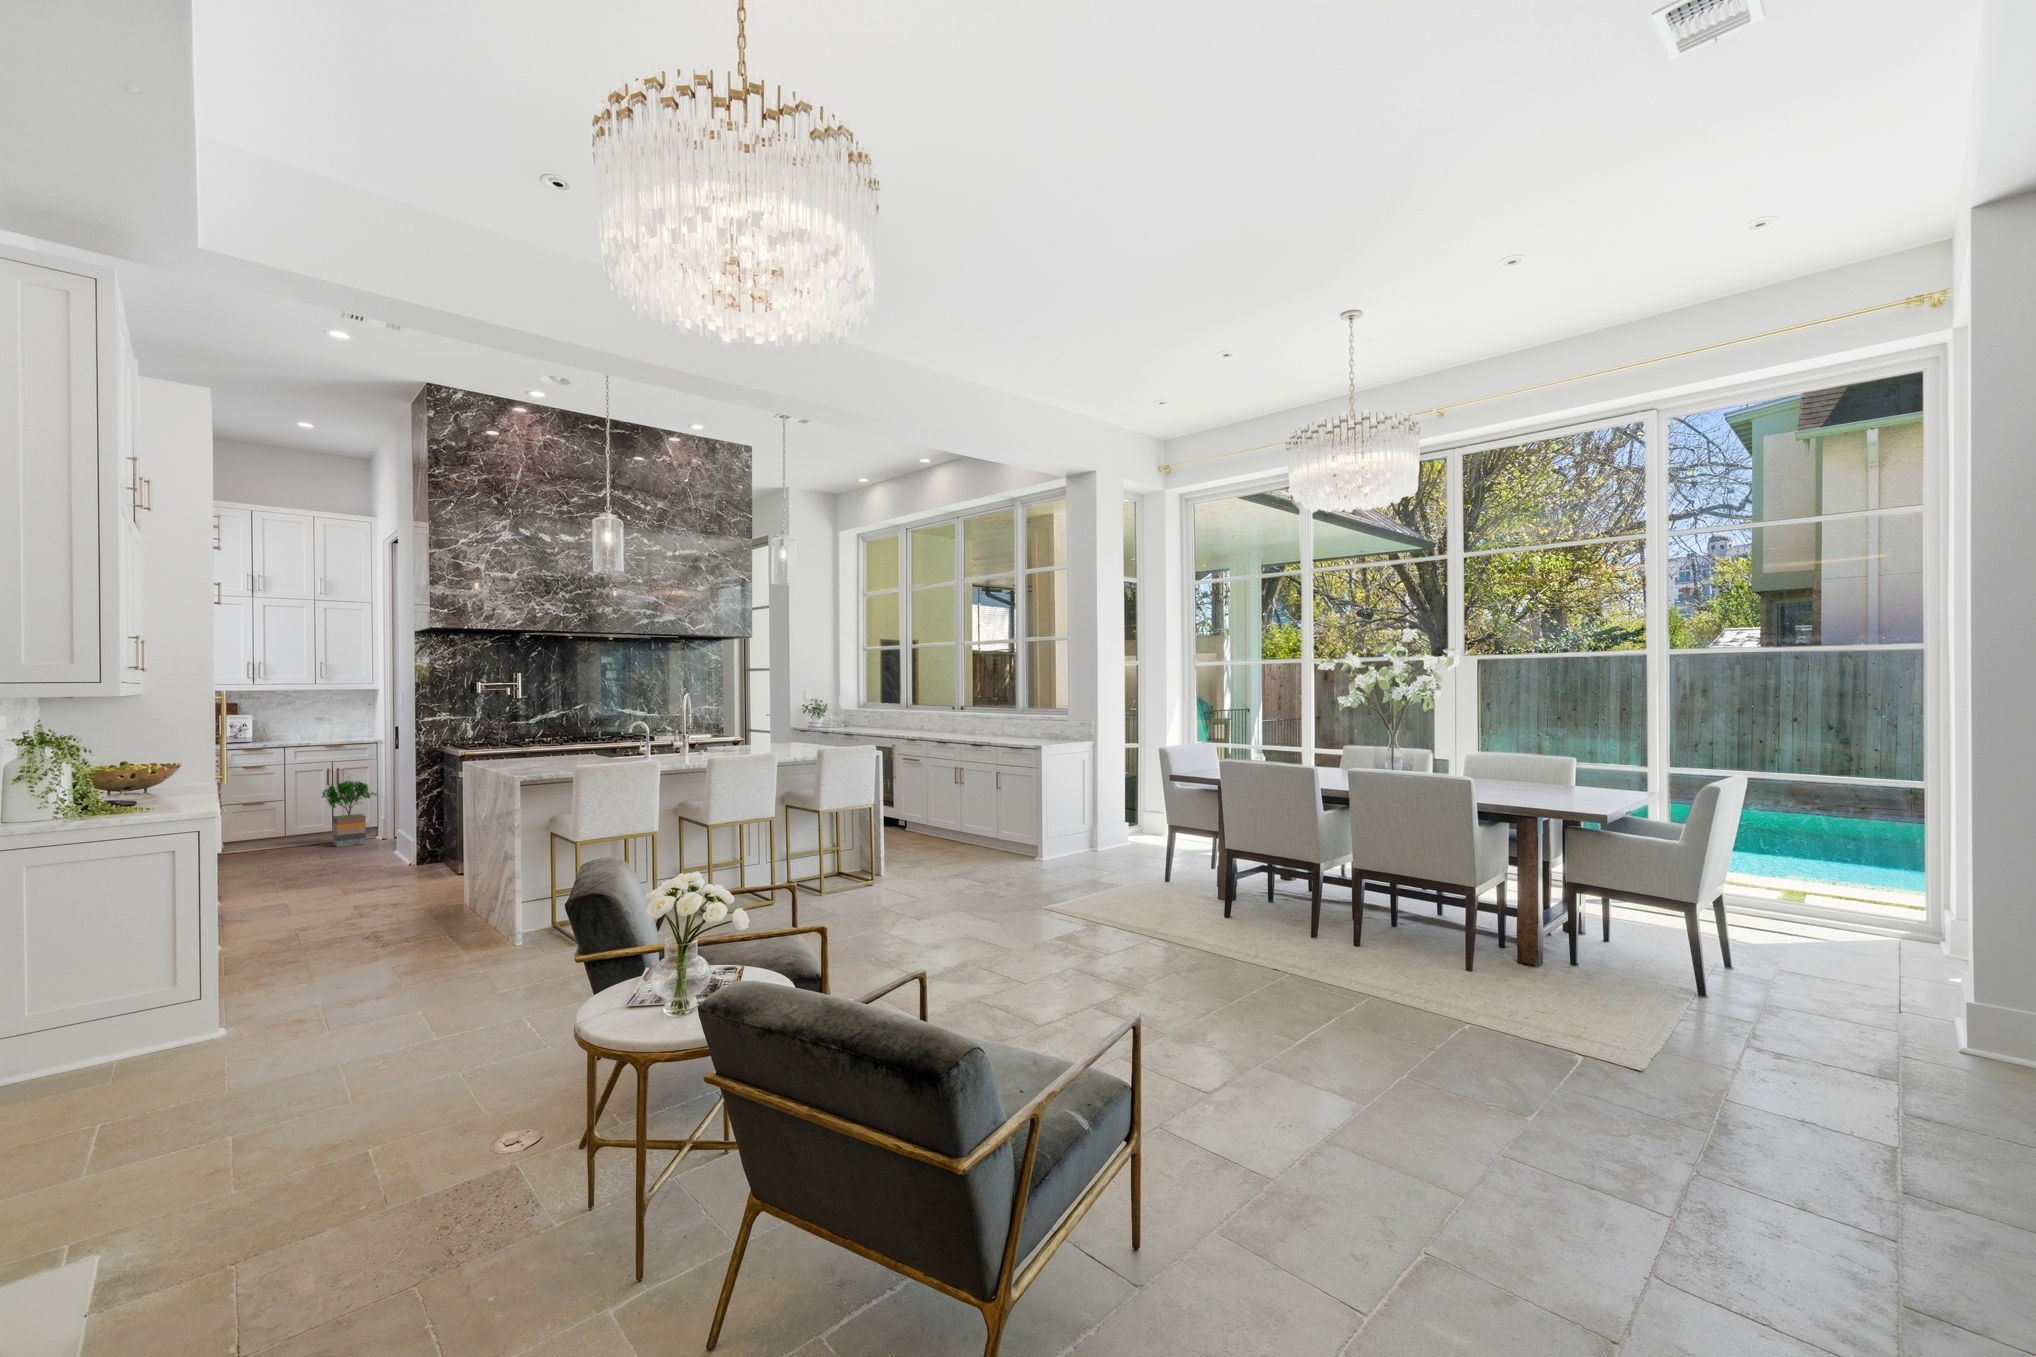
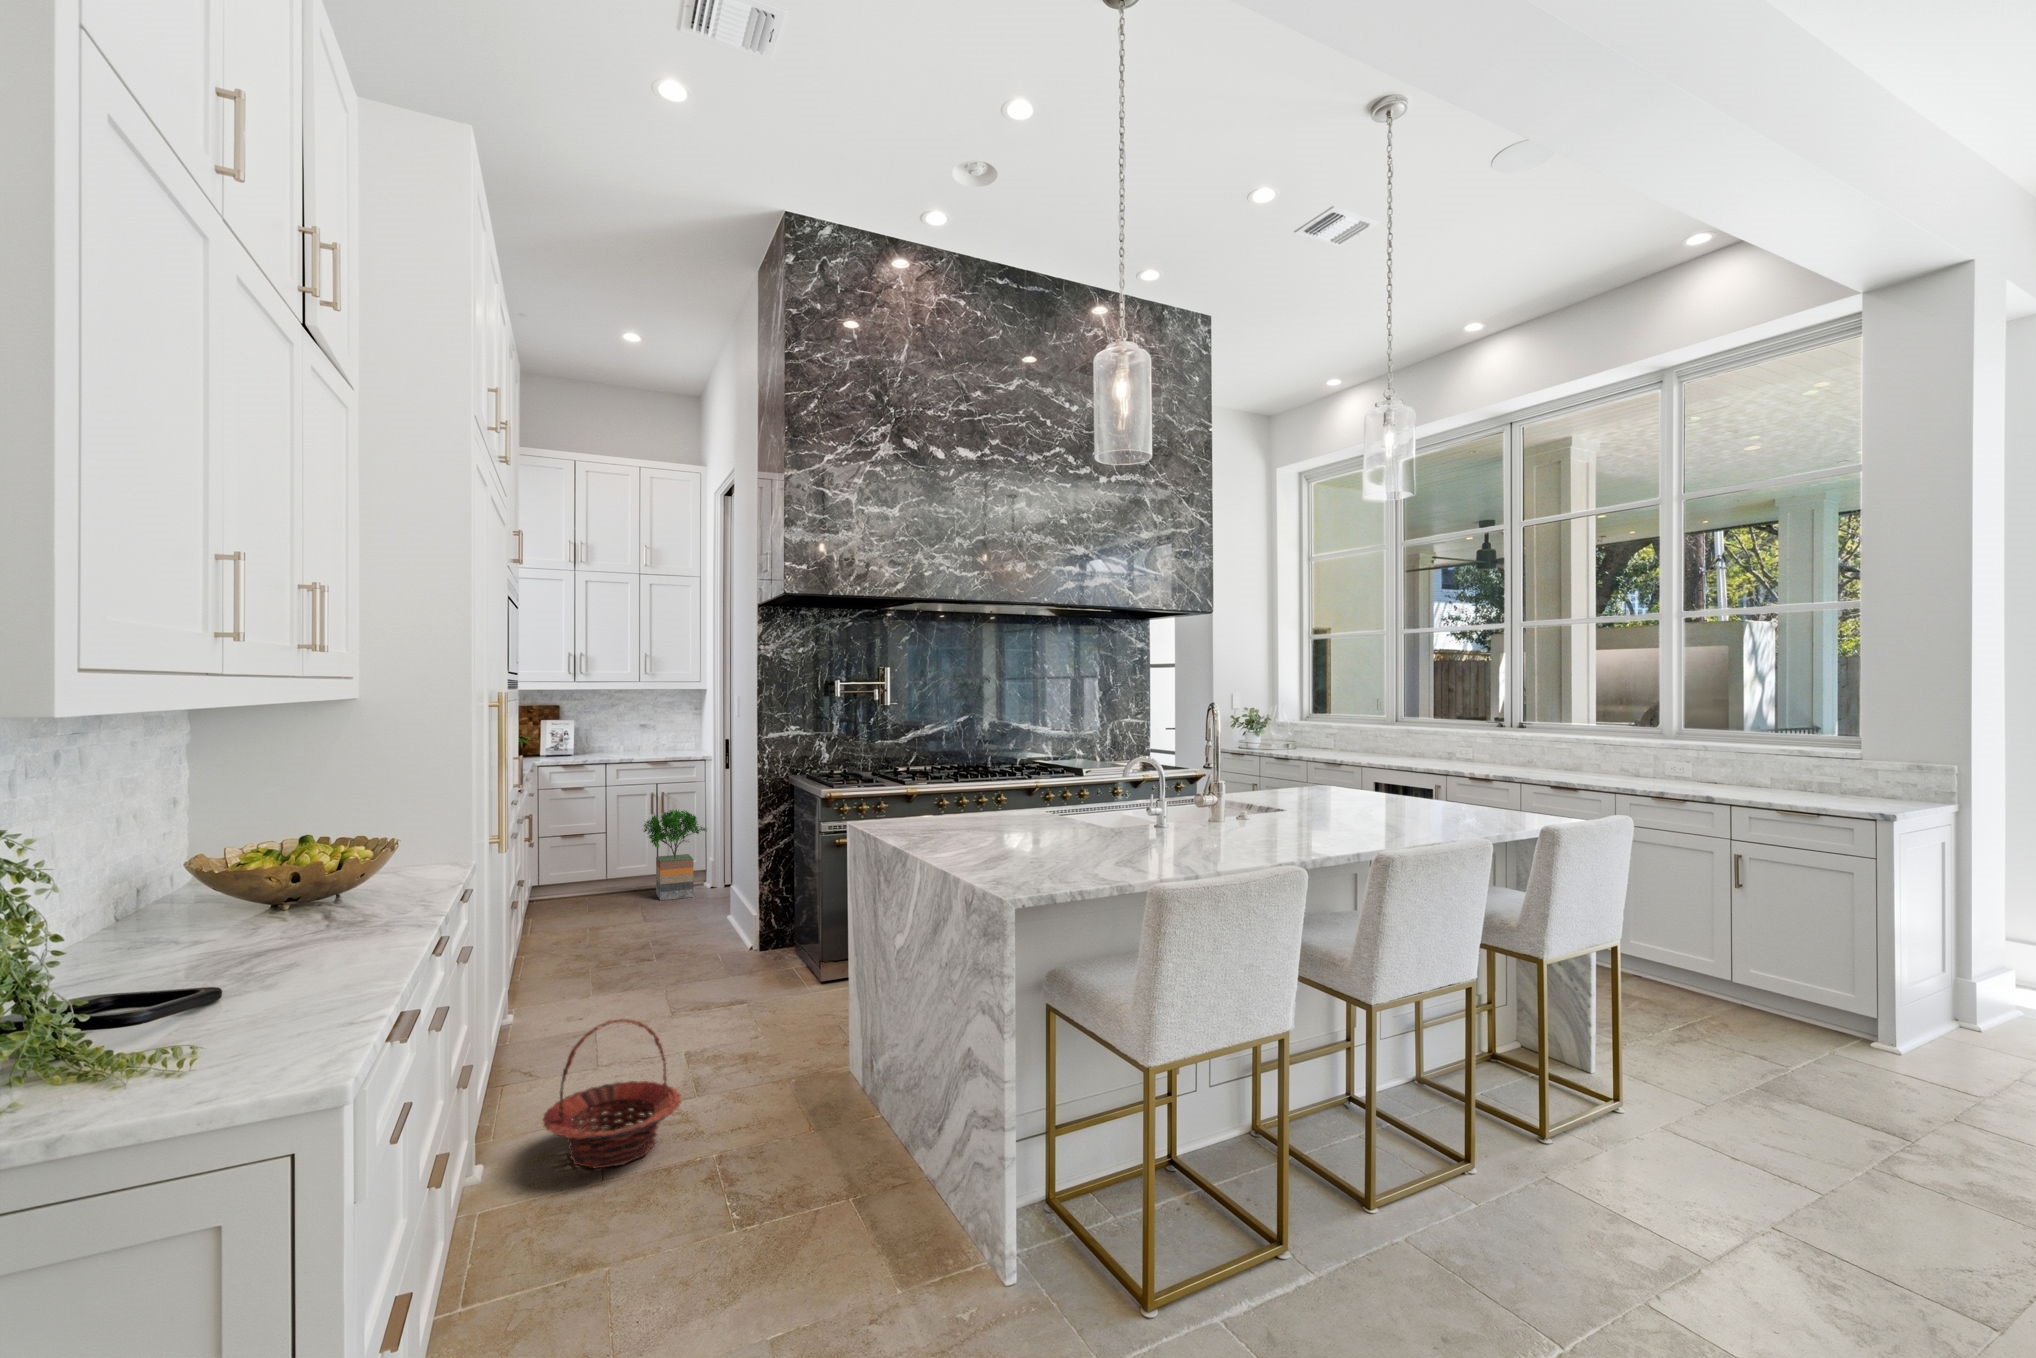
basket: none [269,871,358,948] -> present [542,1019,681,1168]

